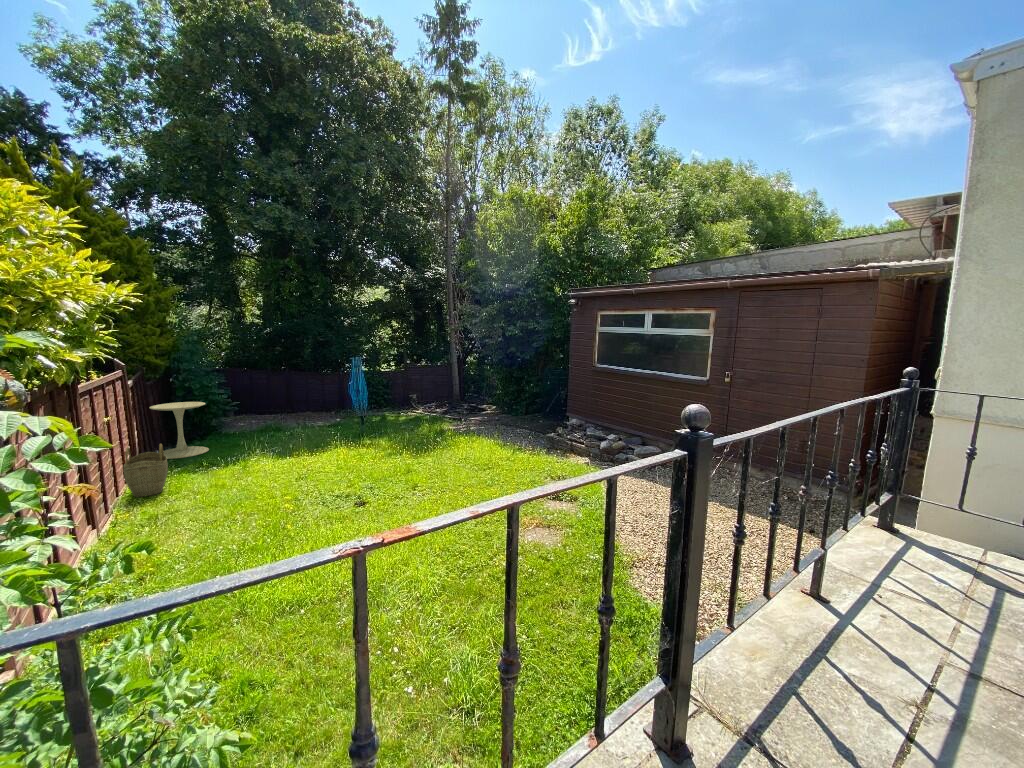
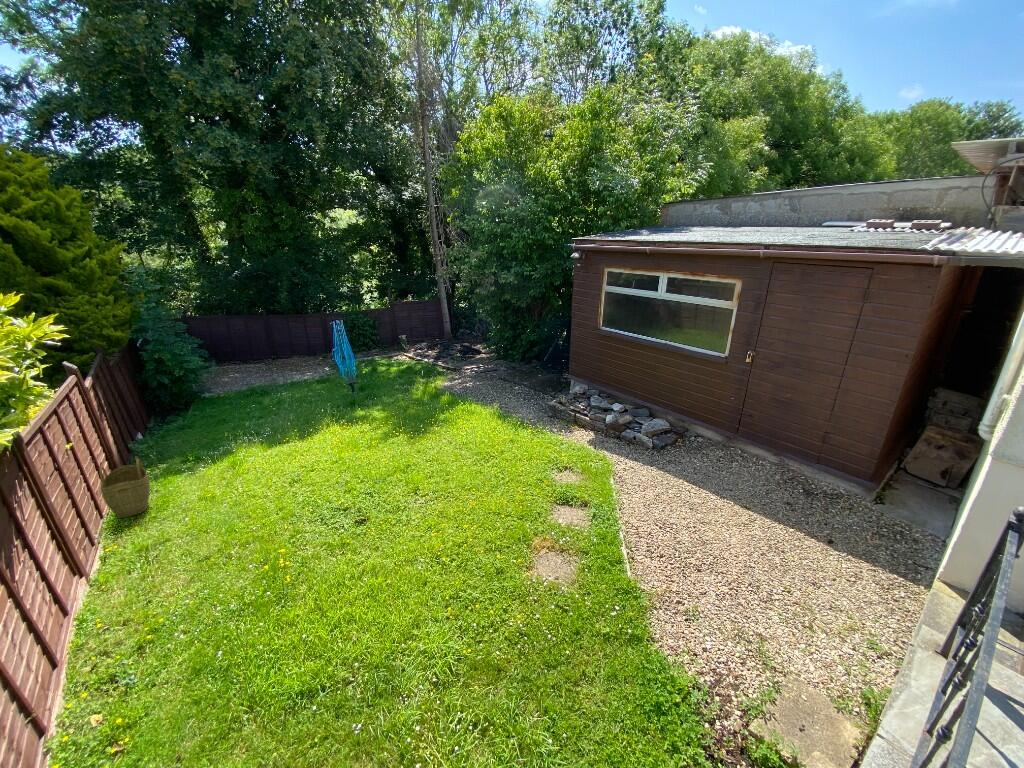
pedestal table: present [150,402,209,459] -> none [117,386,191,452]

